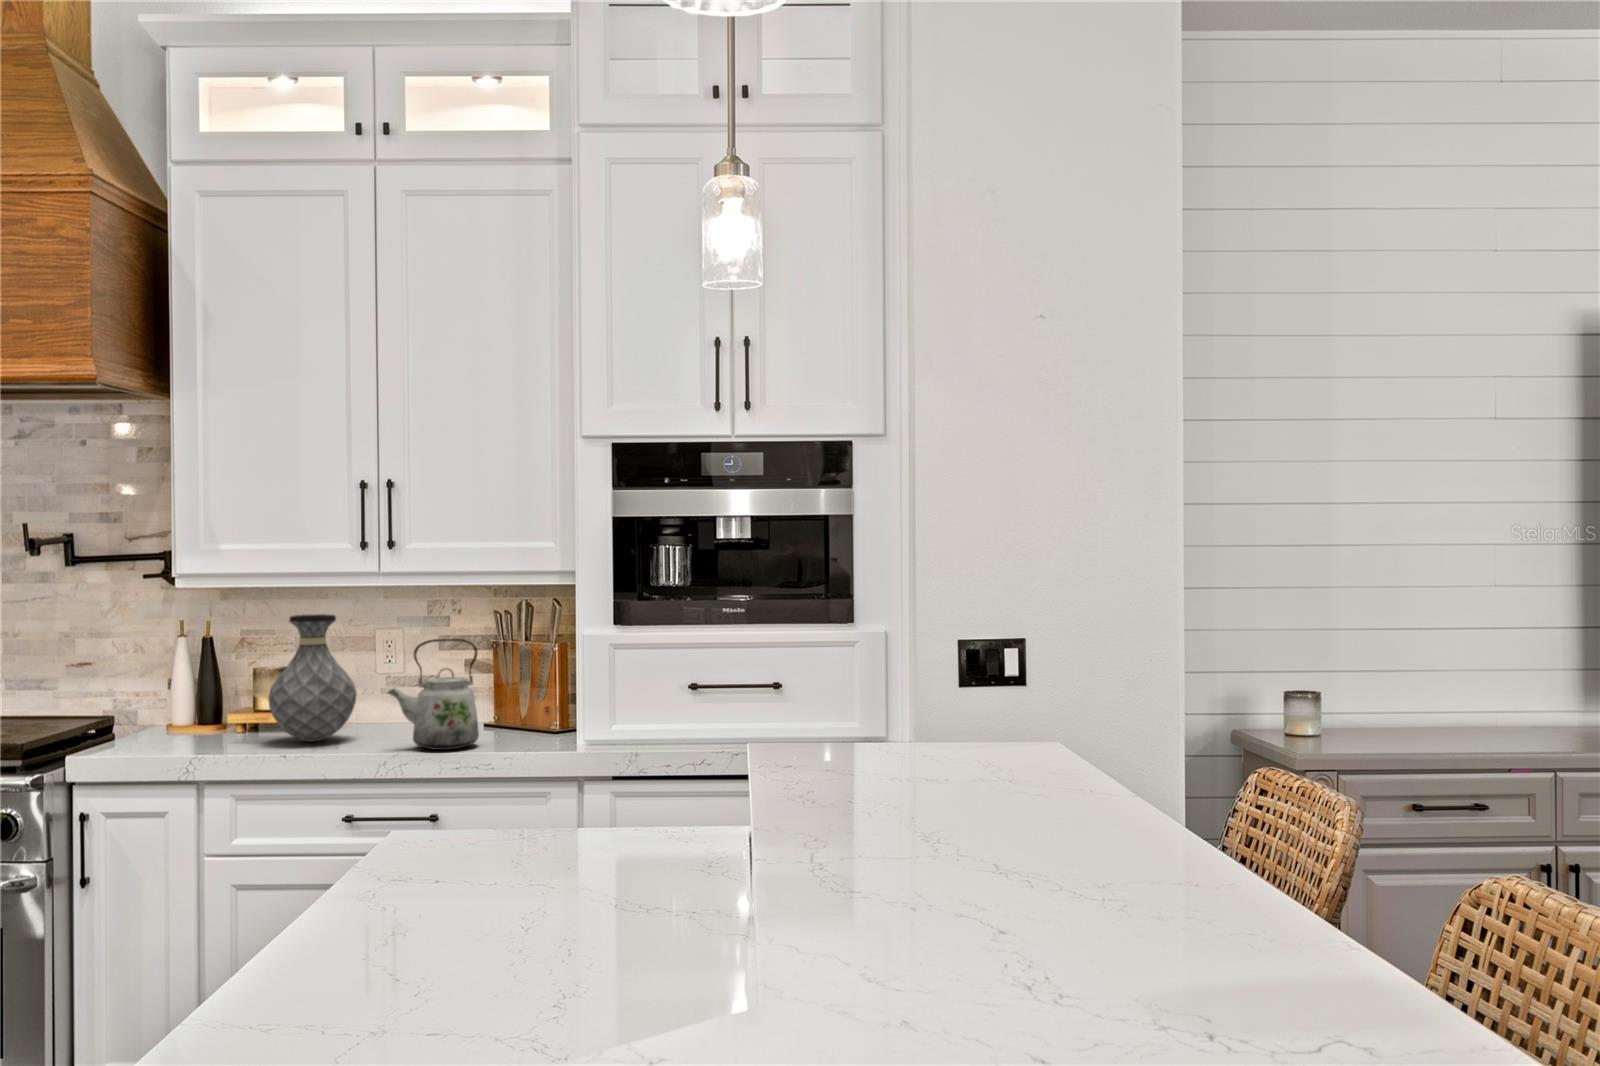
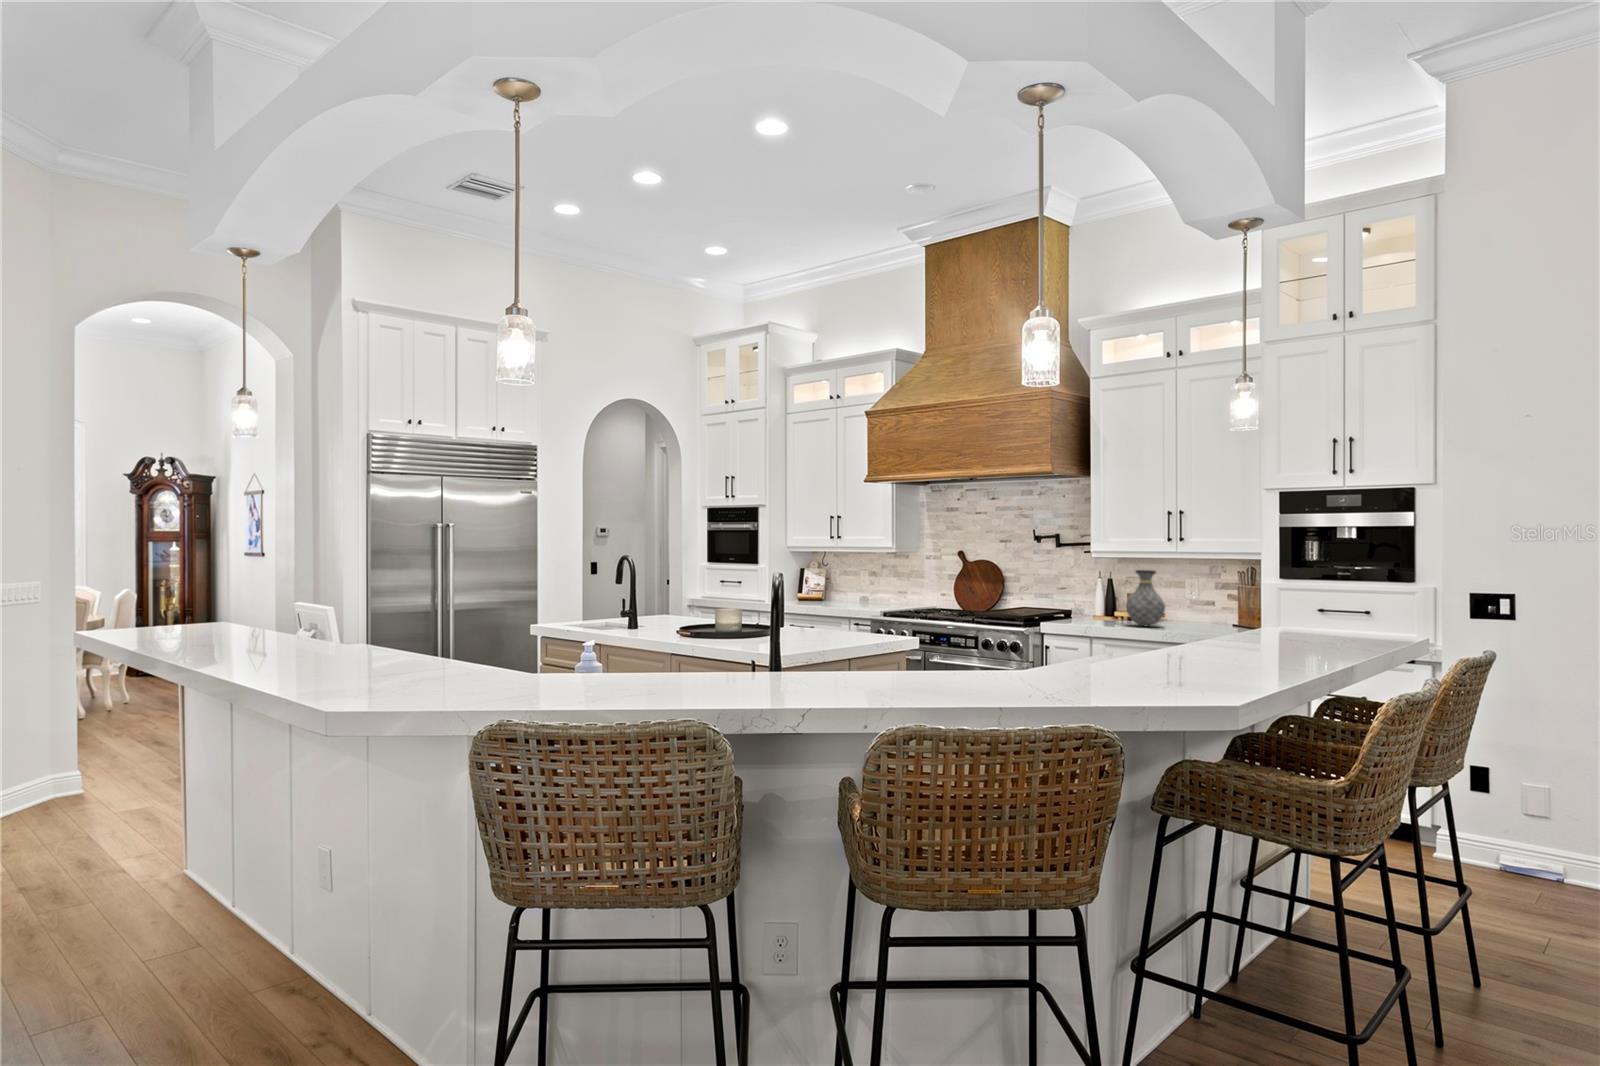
kettle: present [388,638,479,750] -> none [1172,583,1216,634]

